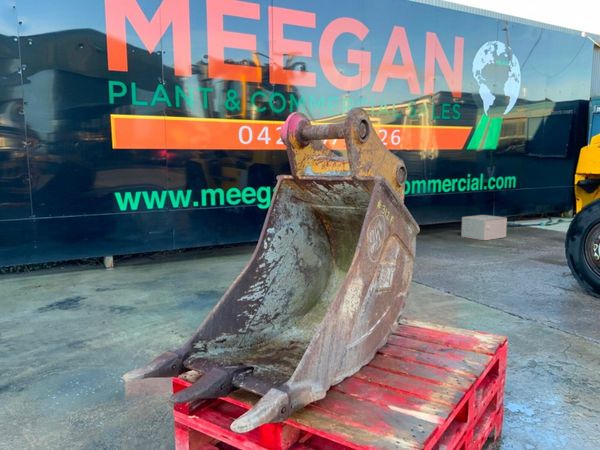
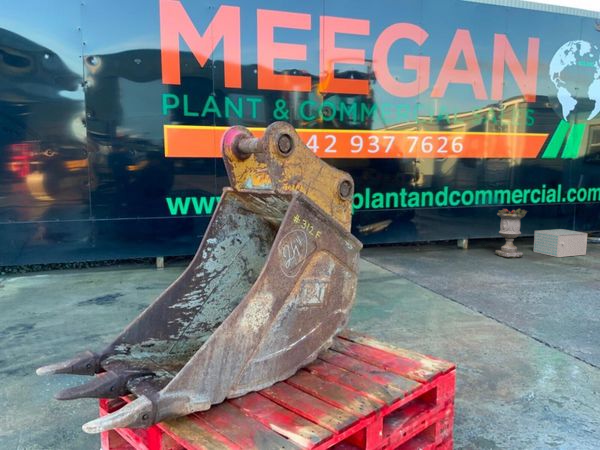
planter: none [431,196,459,243] -> present [495,209,526,258]

